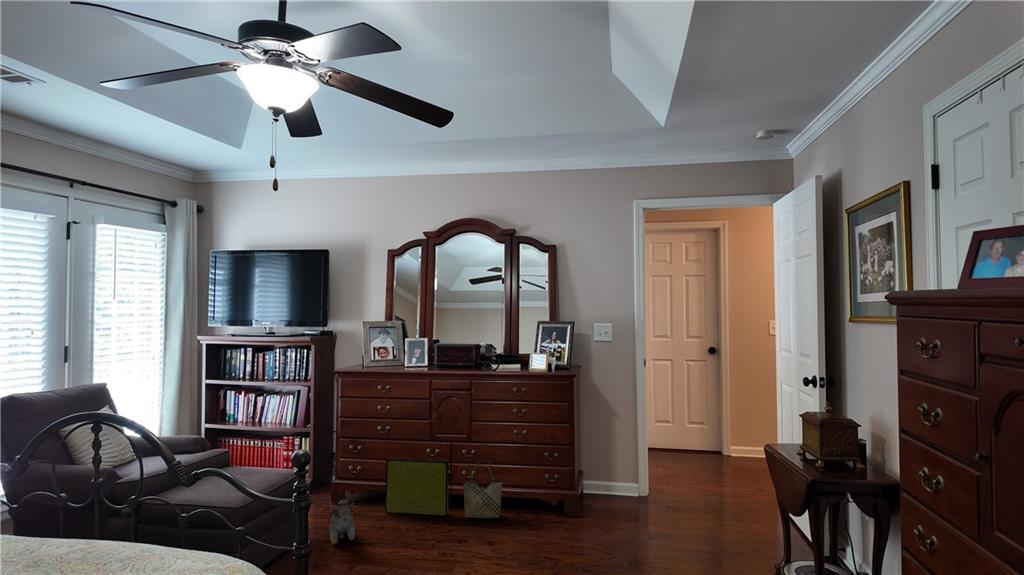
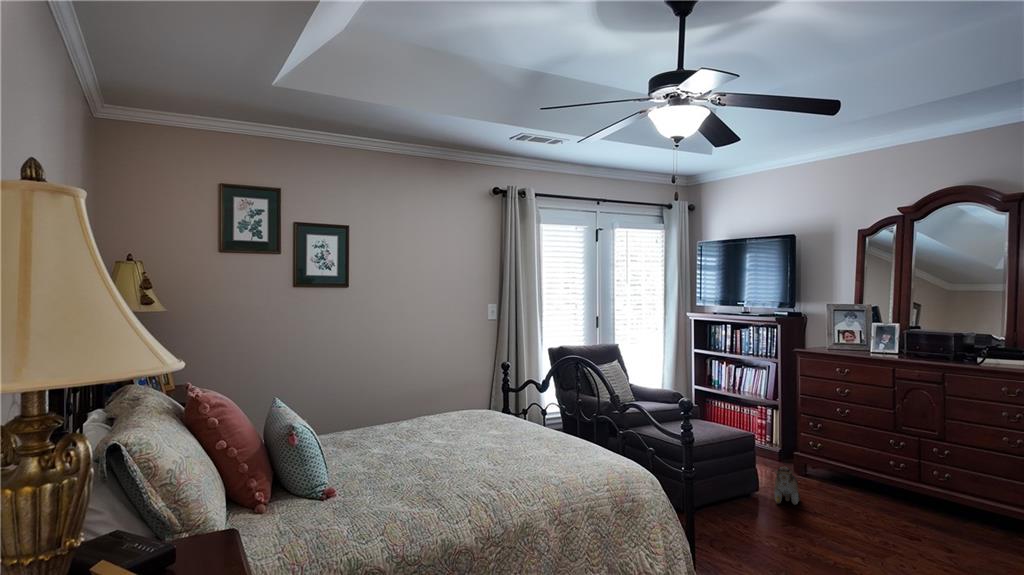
bag: present [385,459,452,516] -> none [842,442,918,513]
woven basket: present [463,460,503,518] -> none [929,465,985,534]

